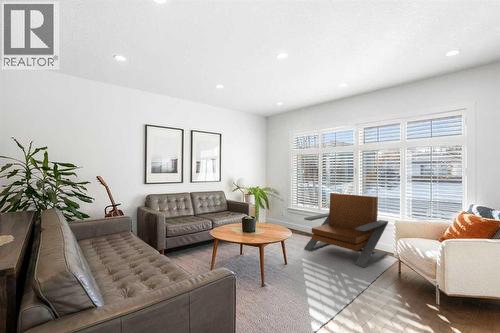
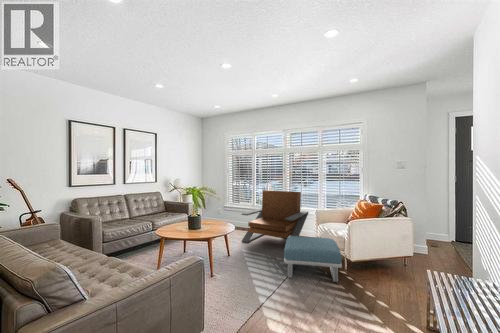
footstool: none [347,251,428,320] -> present [284,236,342,282]

